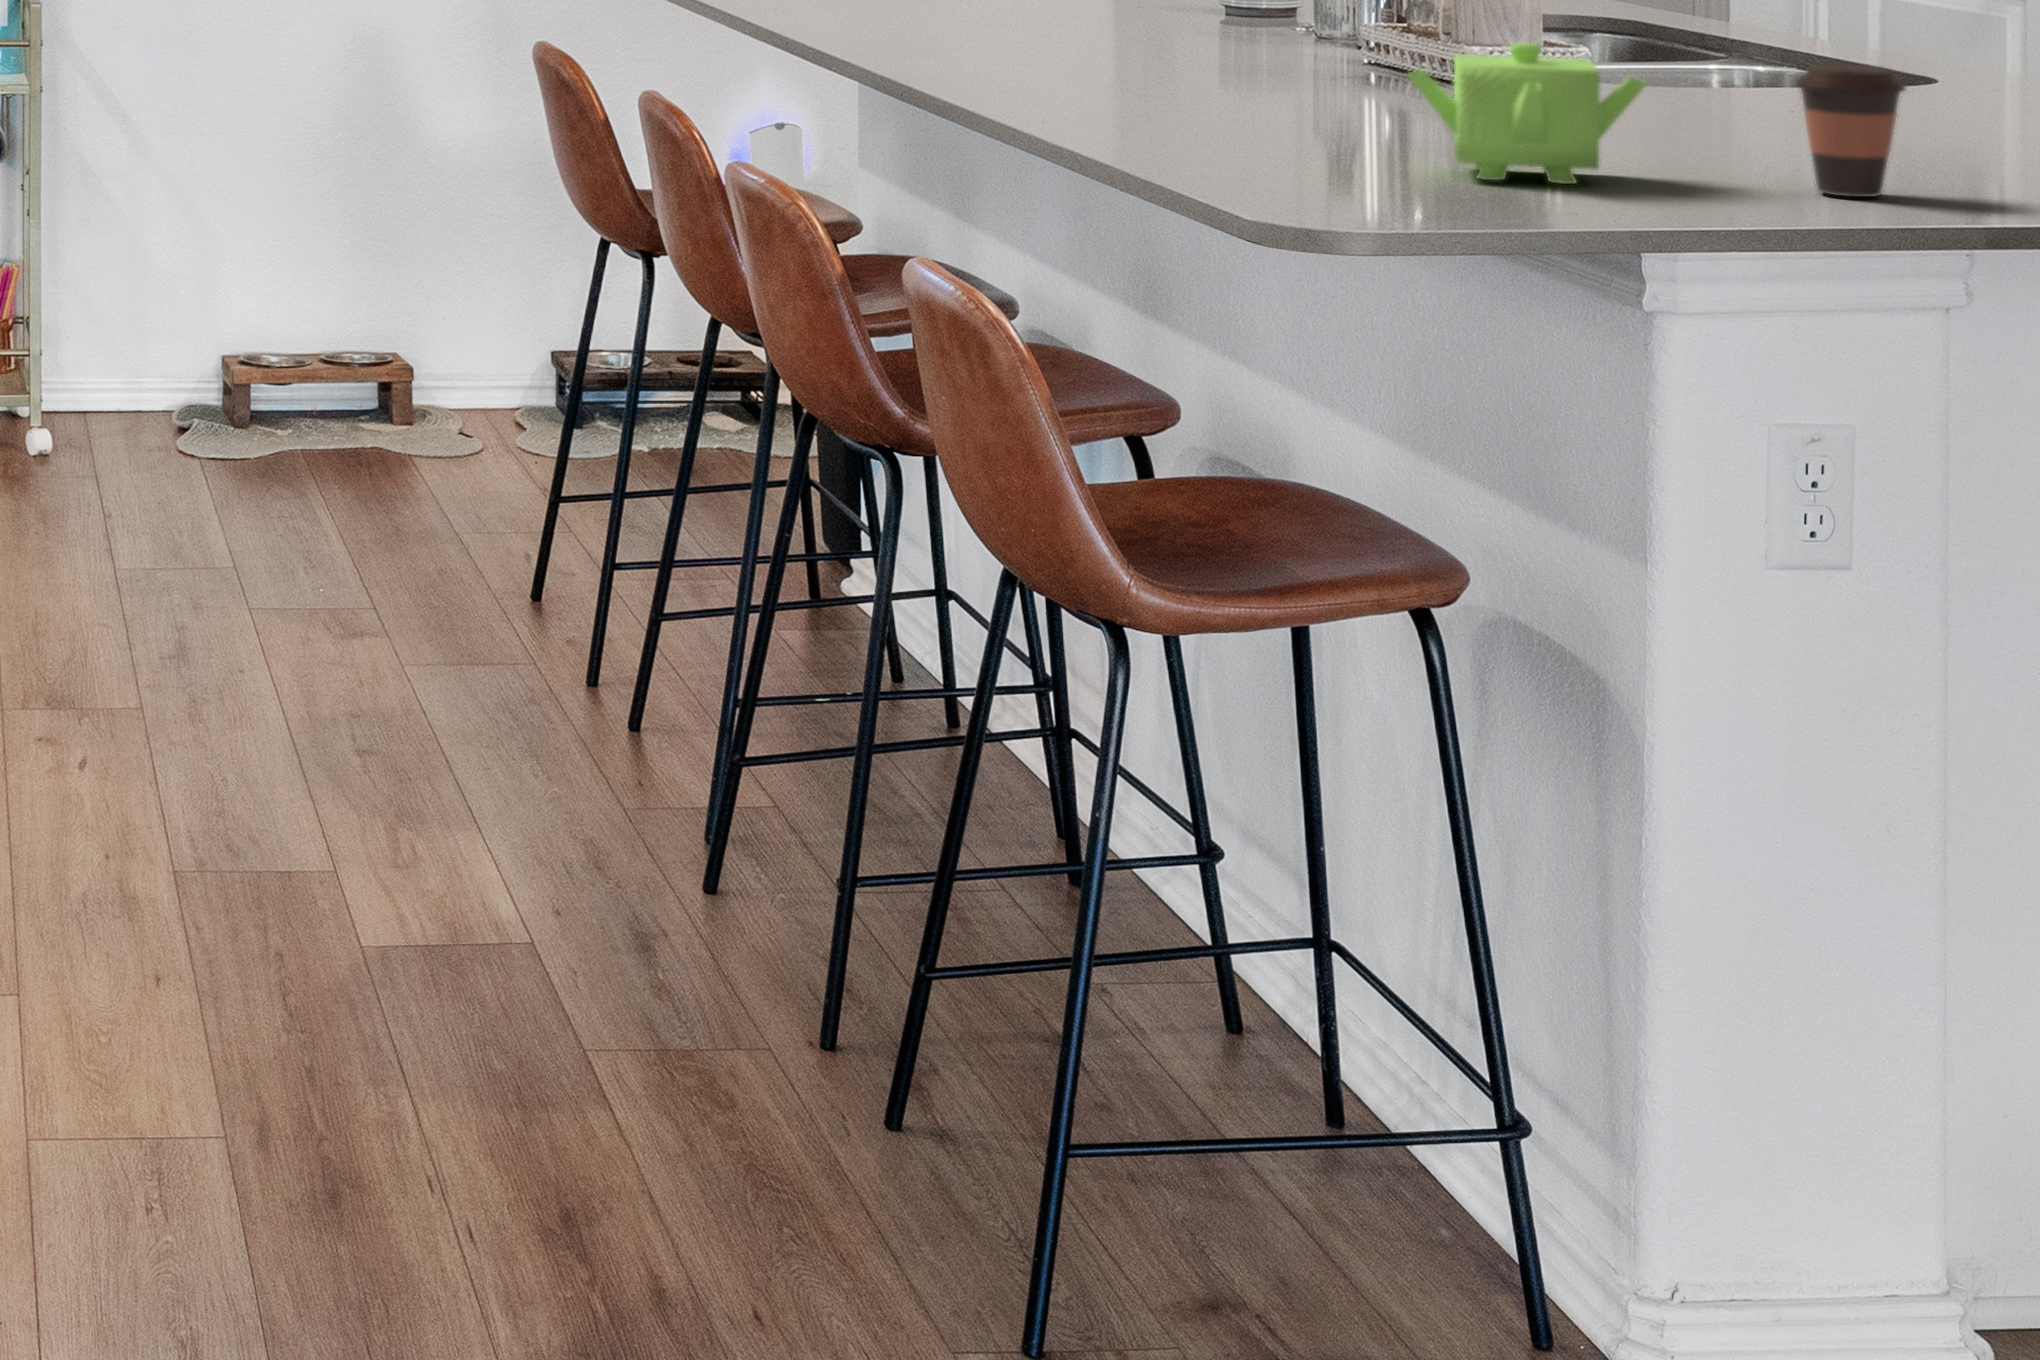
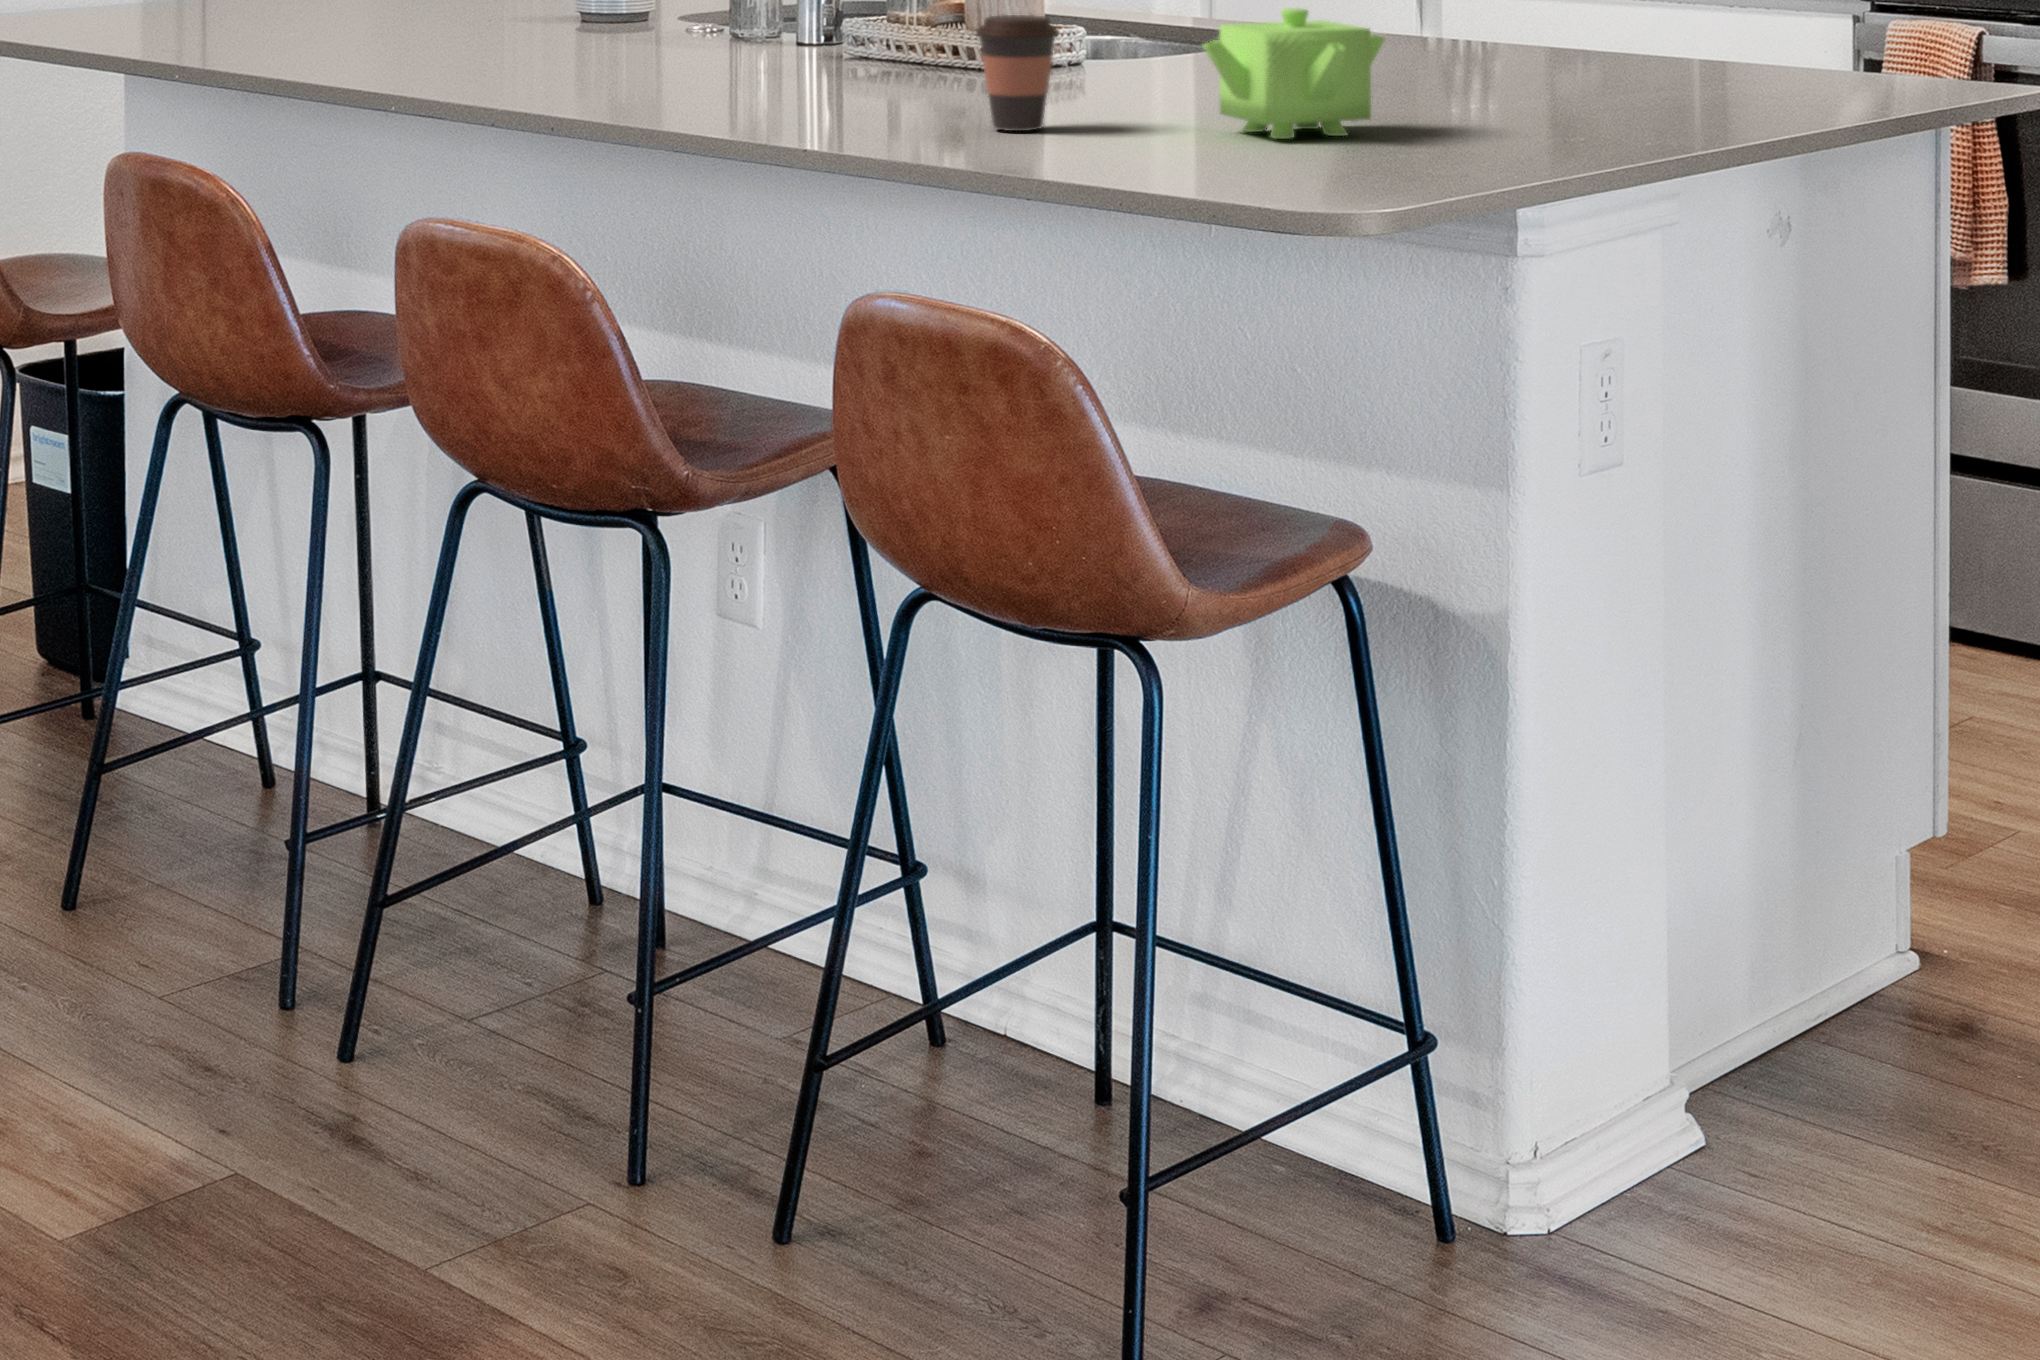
coffee cup: present [1796,64,1906,197] -> present [976,15,1060,131]

